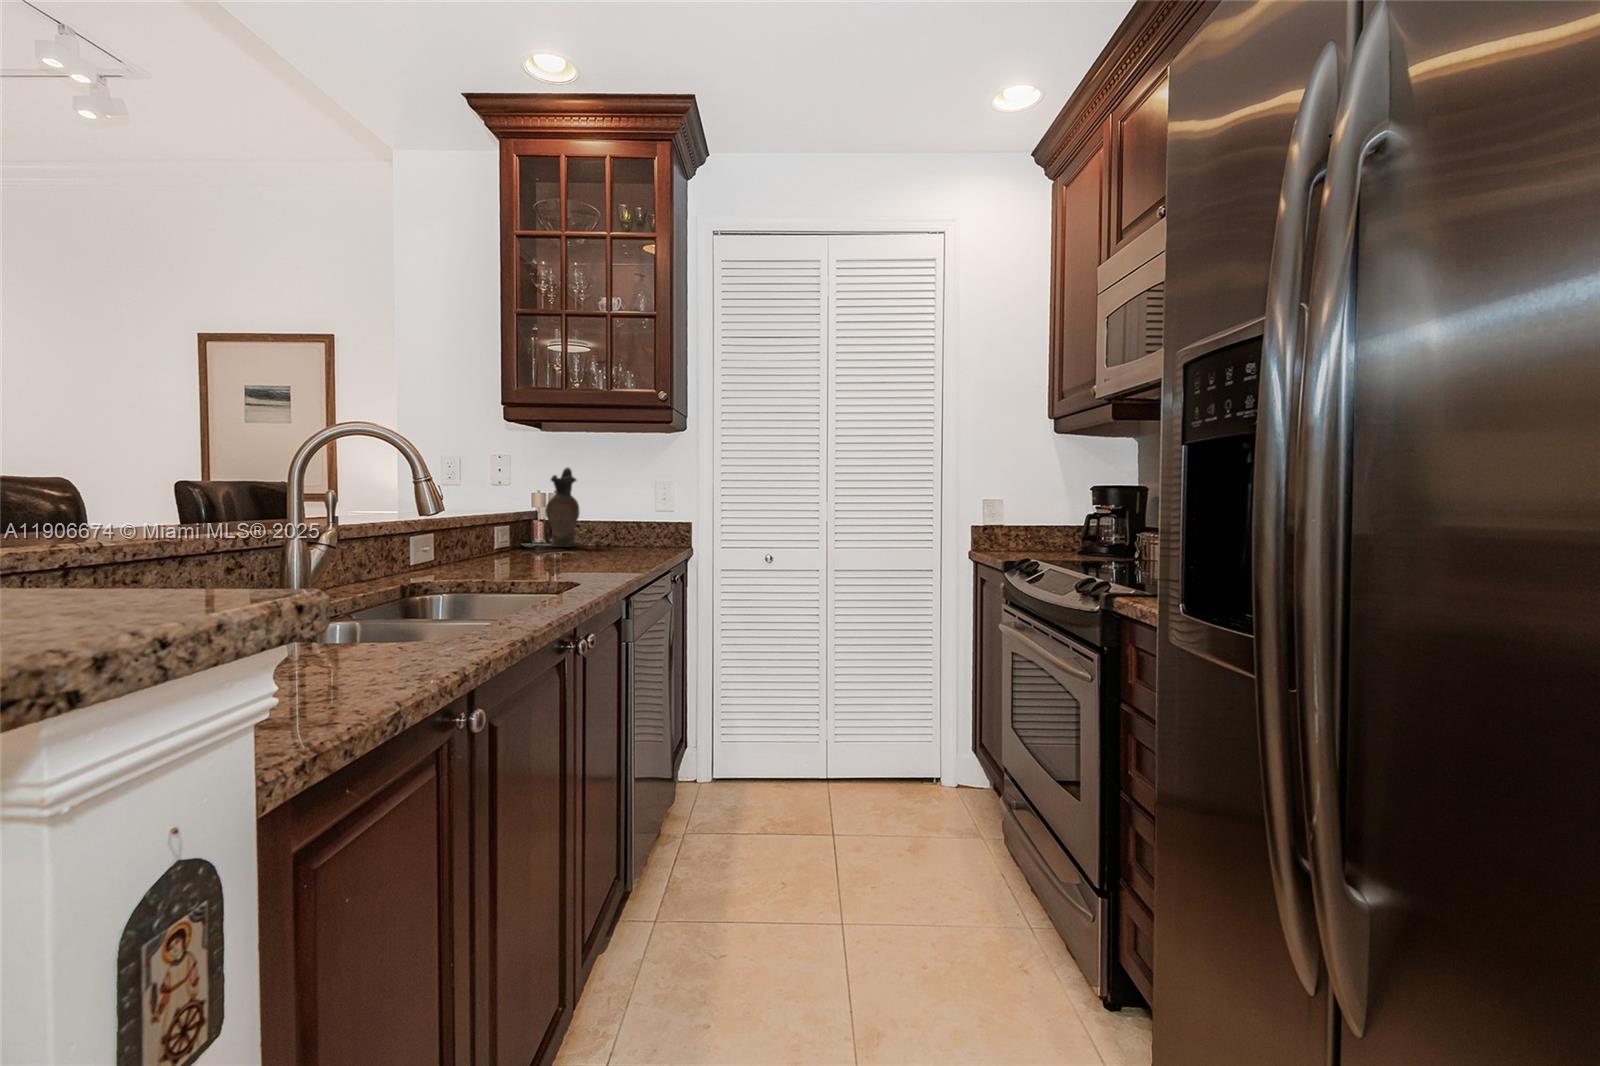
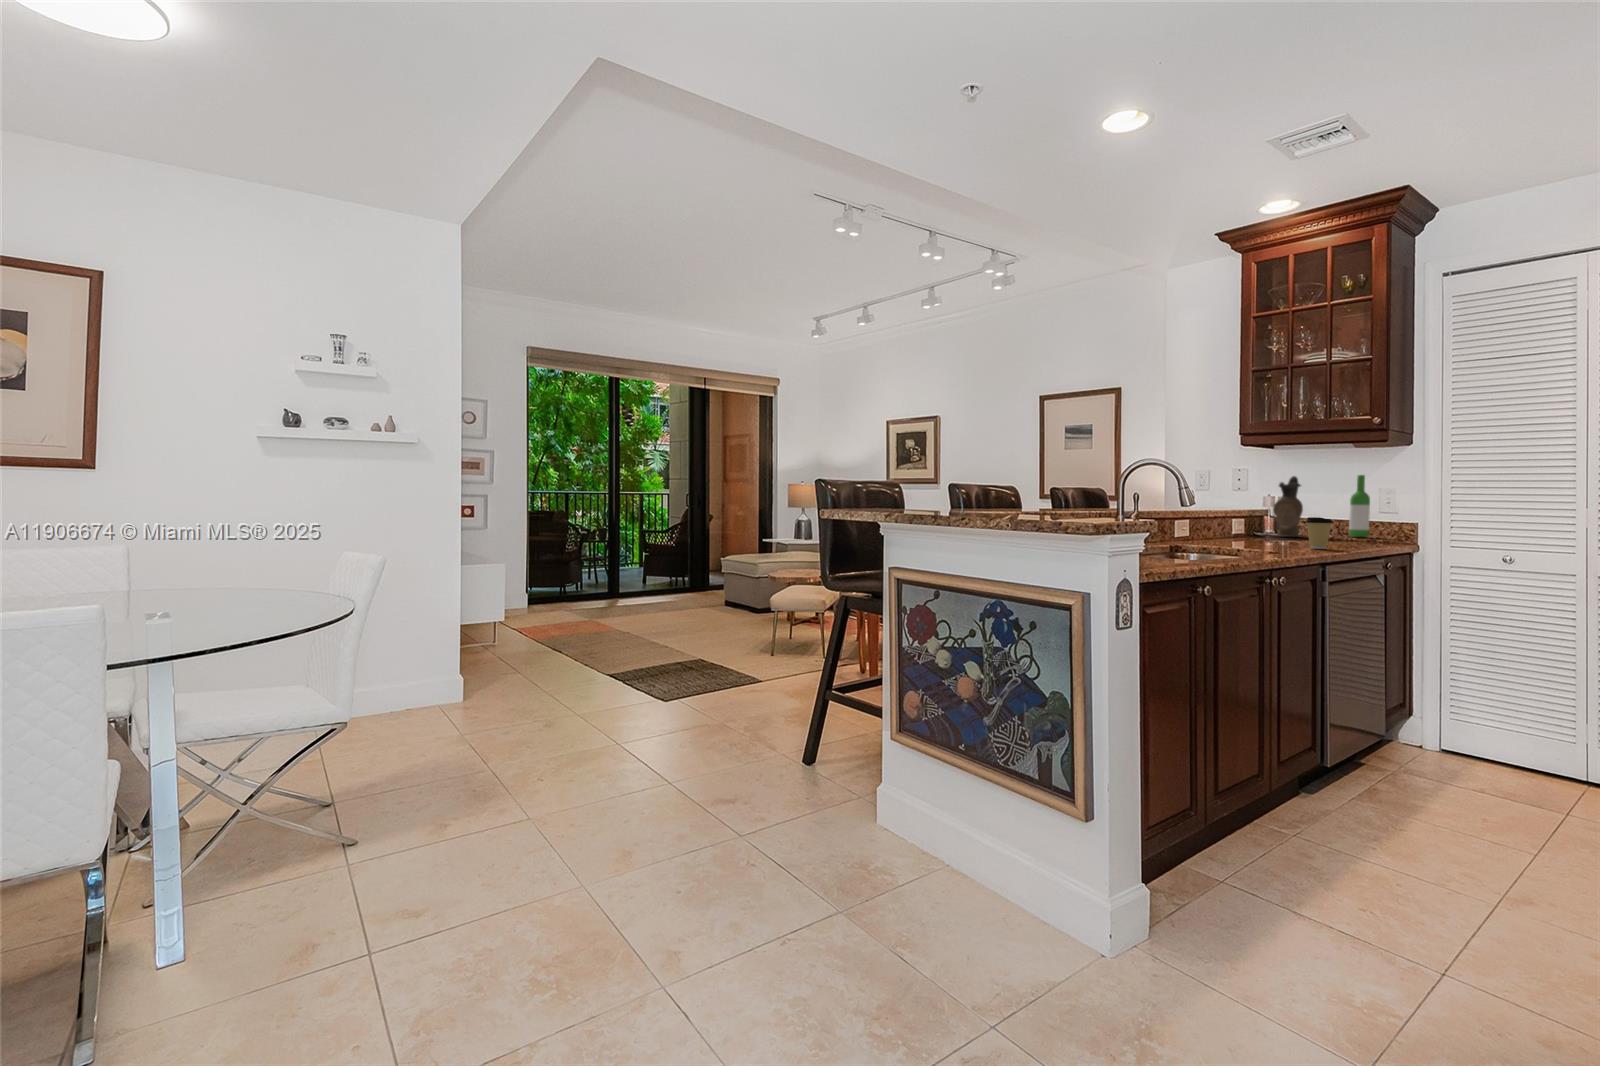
wine bottle: none [626,469,646,544] -> present [1349,475,1370,537]
coffee cup: none [601,527,635,572] -> present [1306,517,1333,549]

